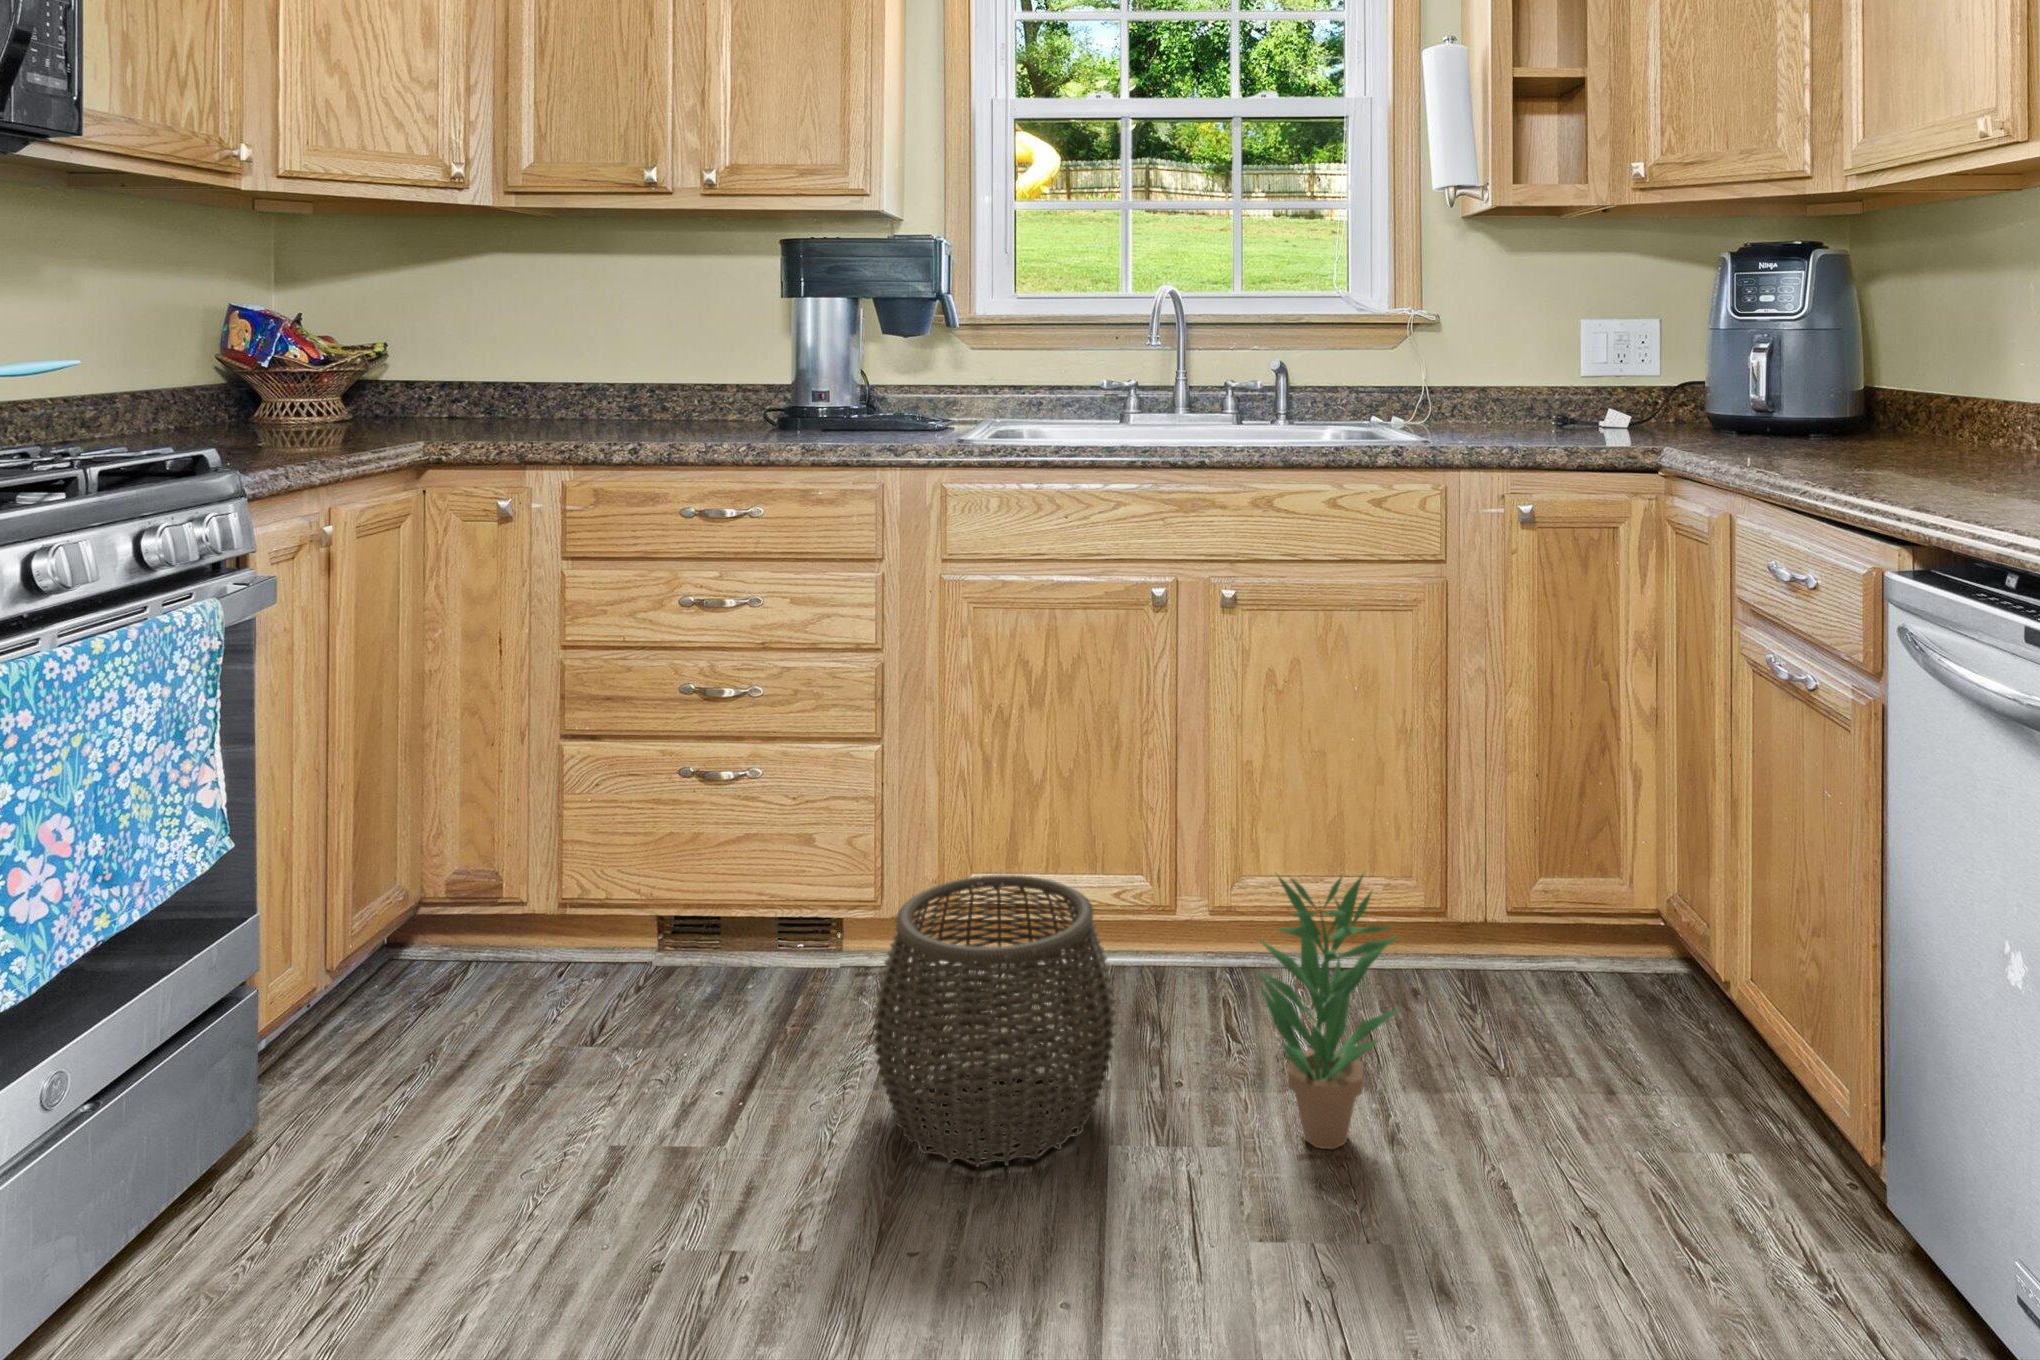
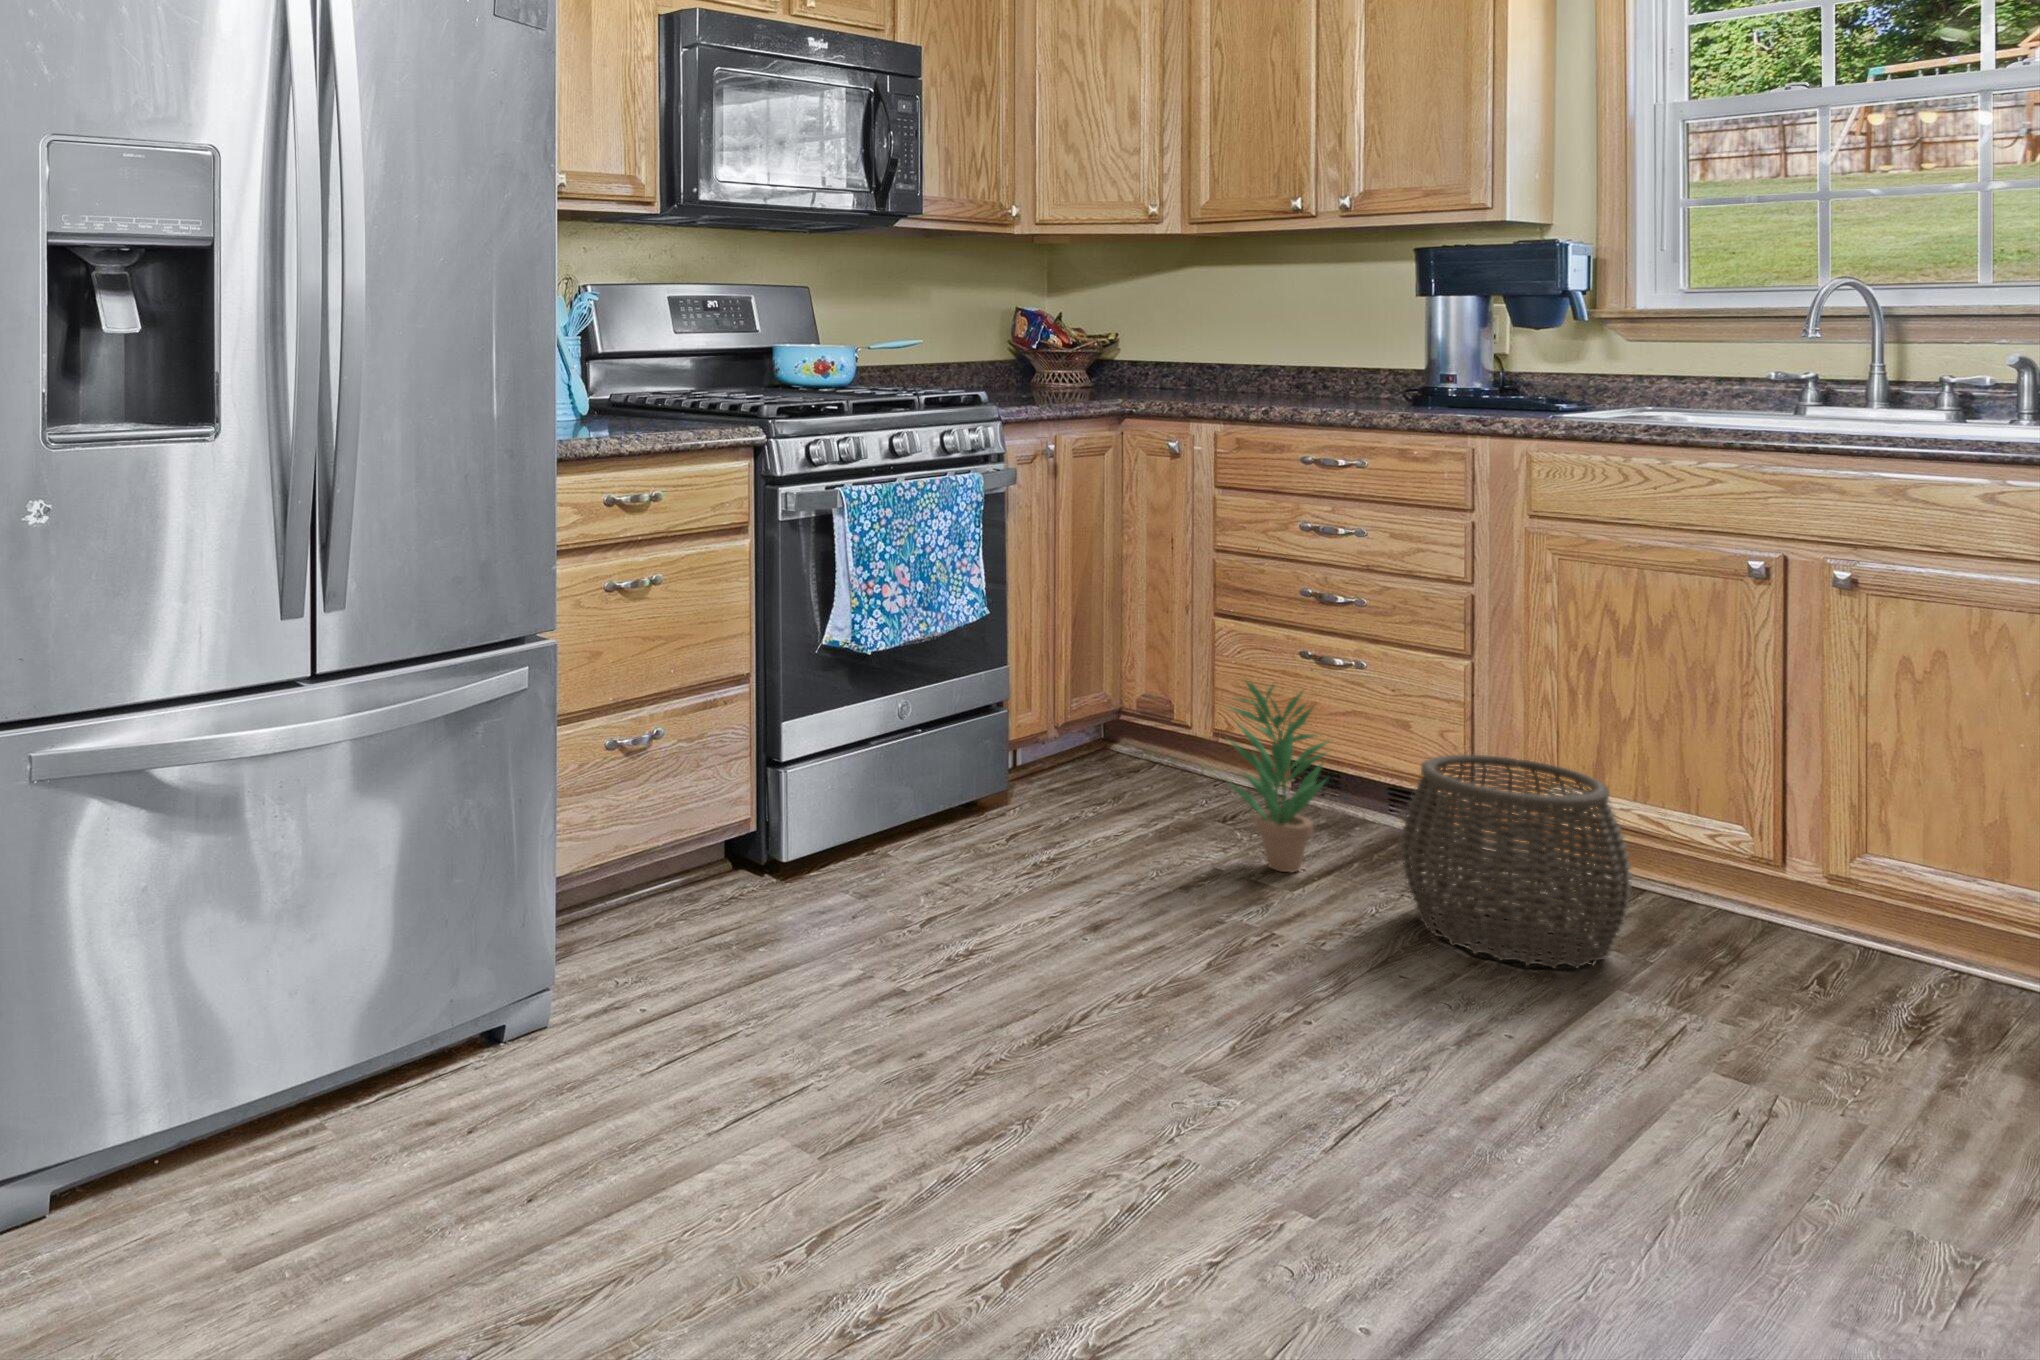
potted plant: present [1258,875,1399,1149] -> present [1228,682,1329,872]

